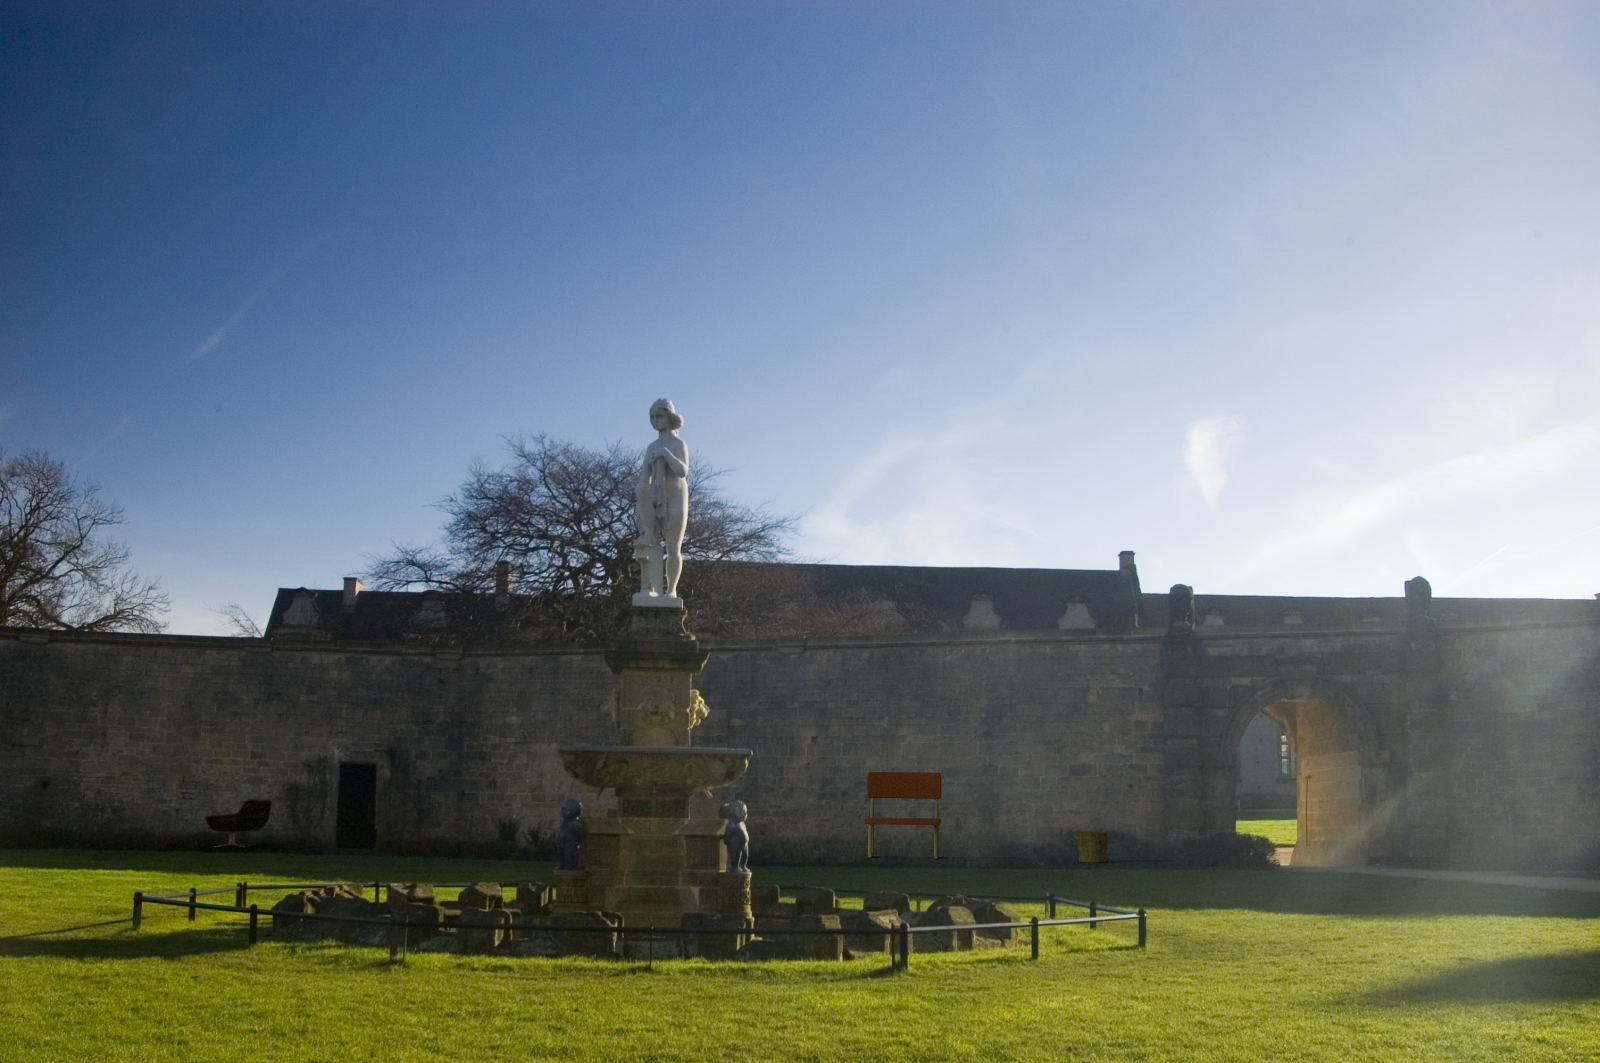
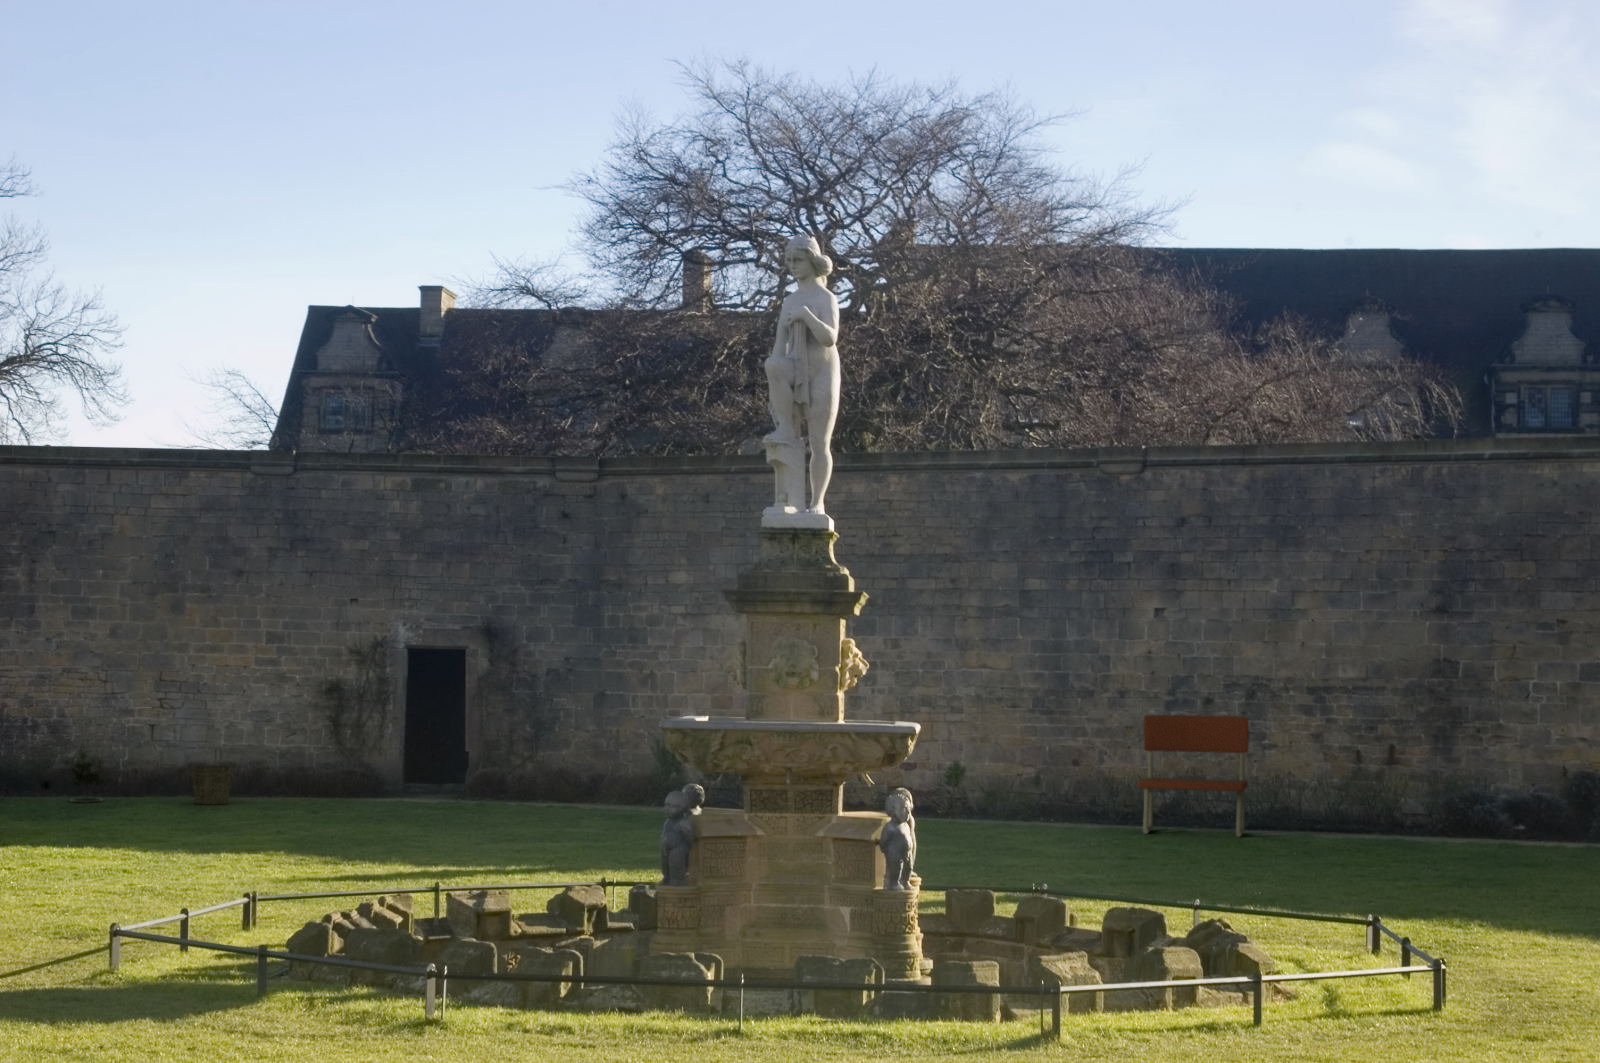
potted tree: none [48,799,78,845] -> present [70,747,104,803]
lounge chair: present [205,799,272,845] -> none [264,744,348,808]
bucket: present [1076,830,1109,863] -> present [191,765,232,805]

